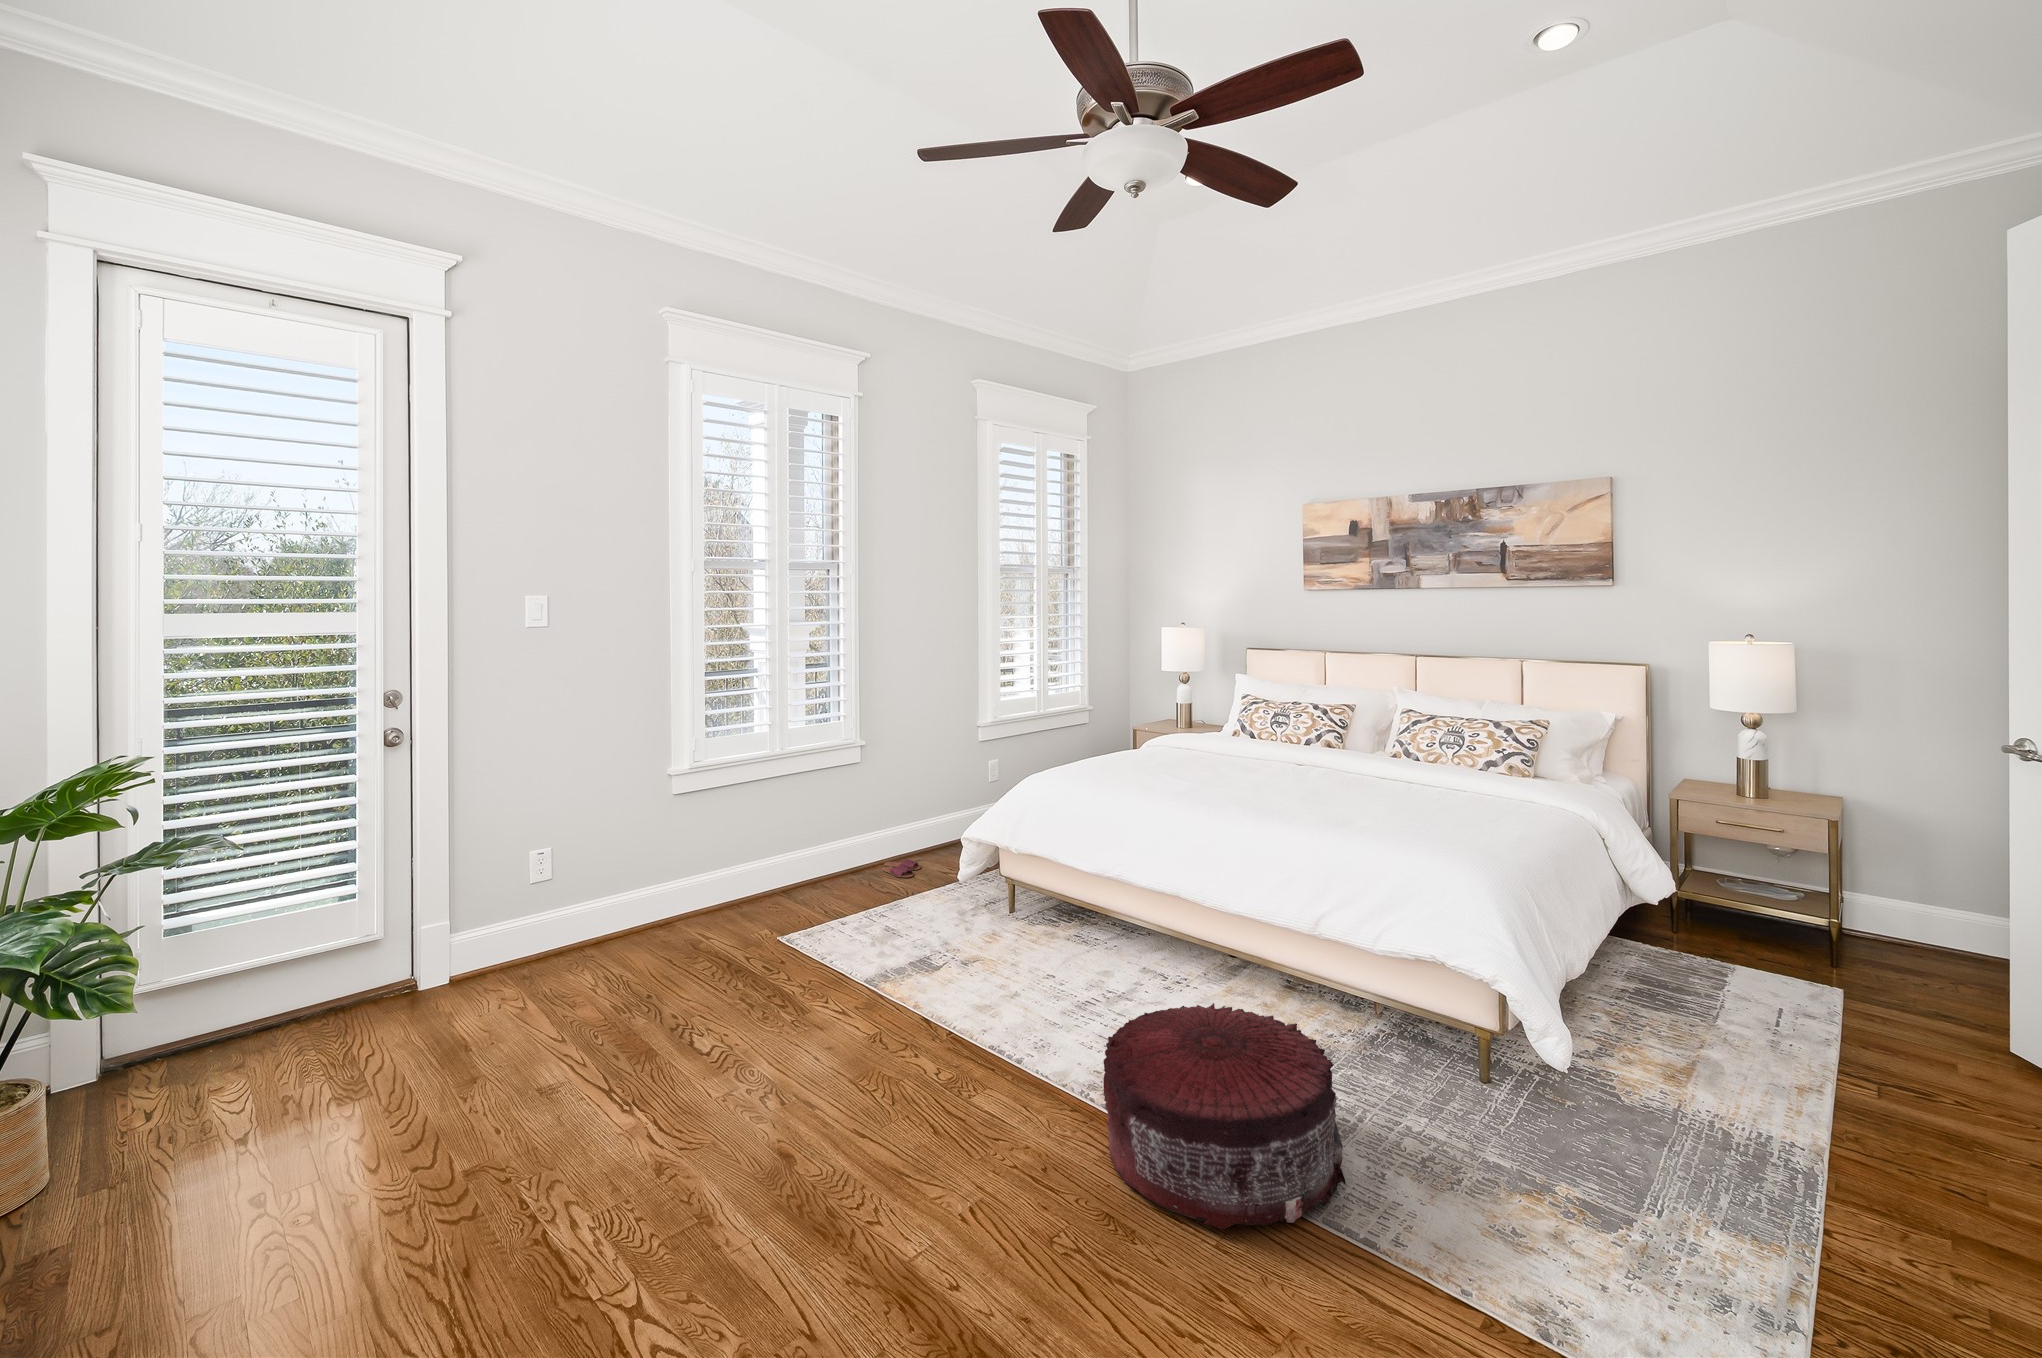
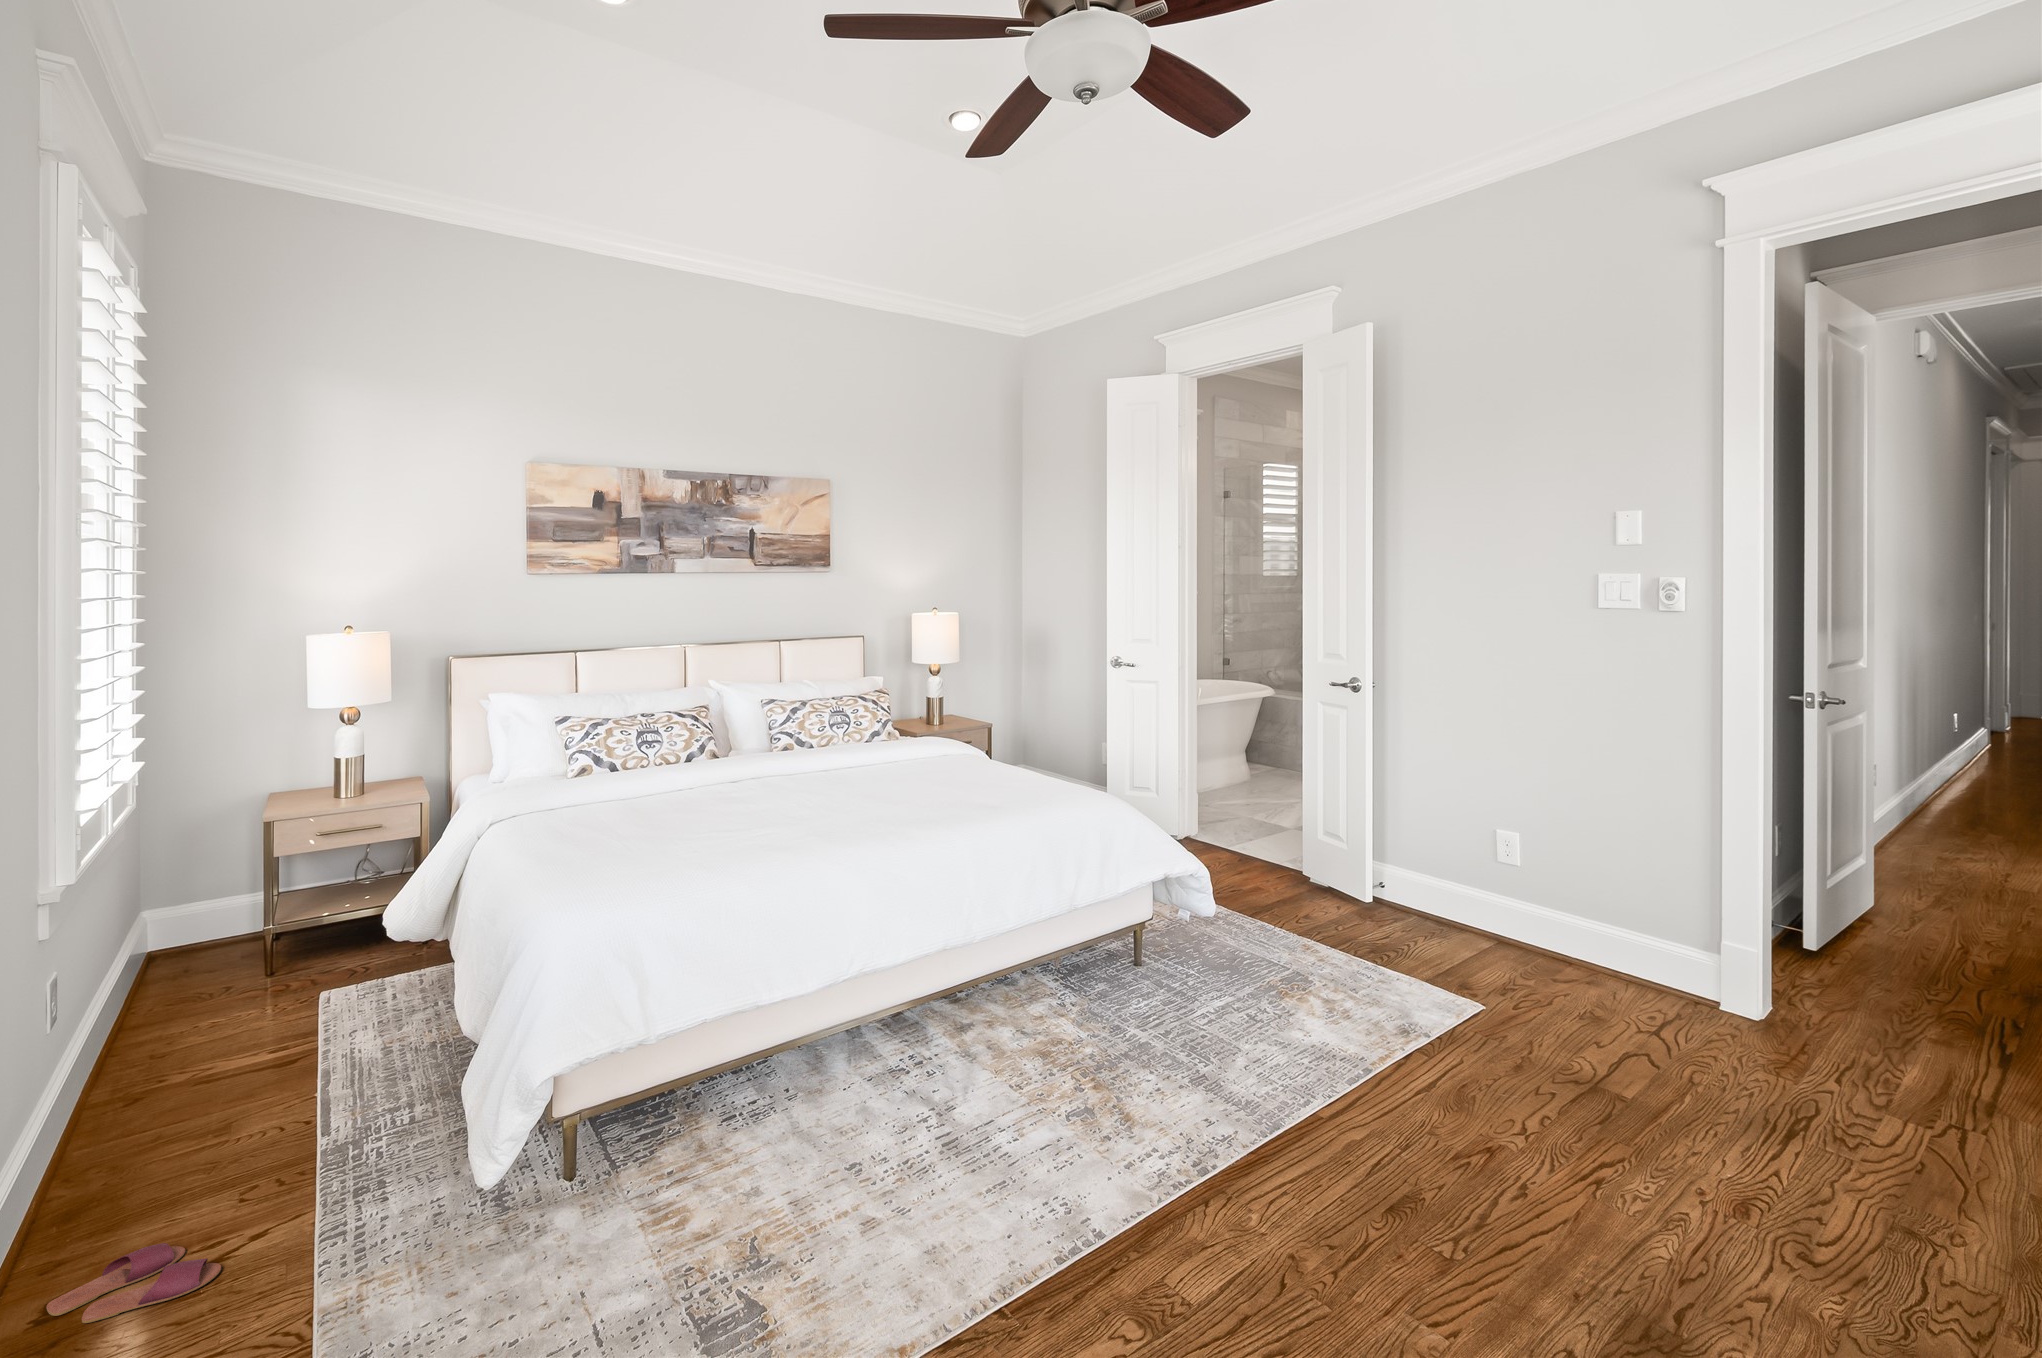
pouf: present [1103,1003,1346,1230] -> none [1174,970,1409,1182]

